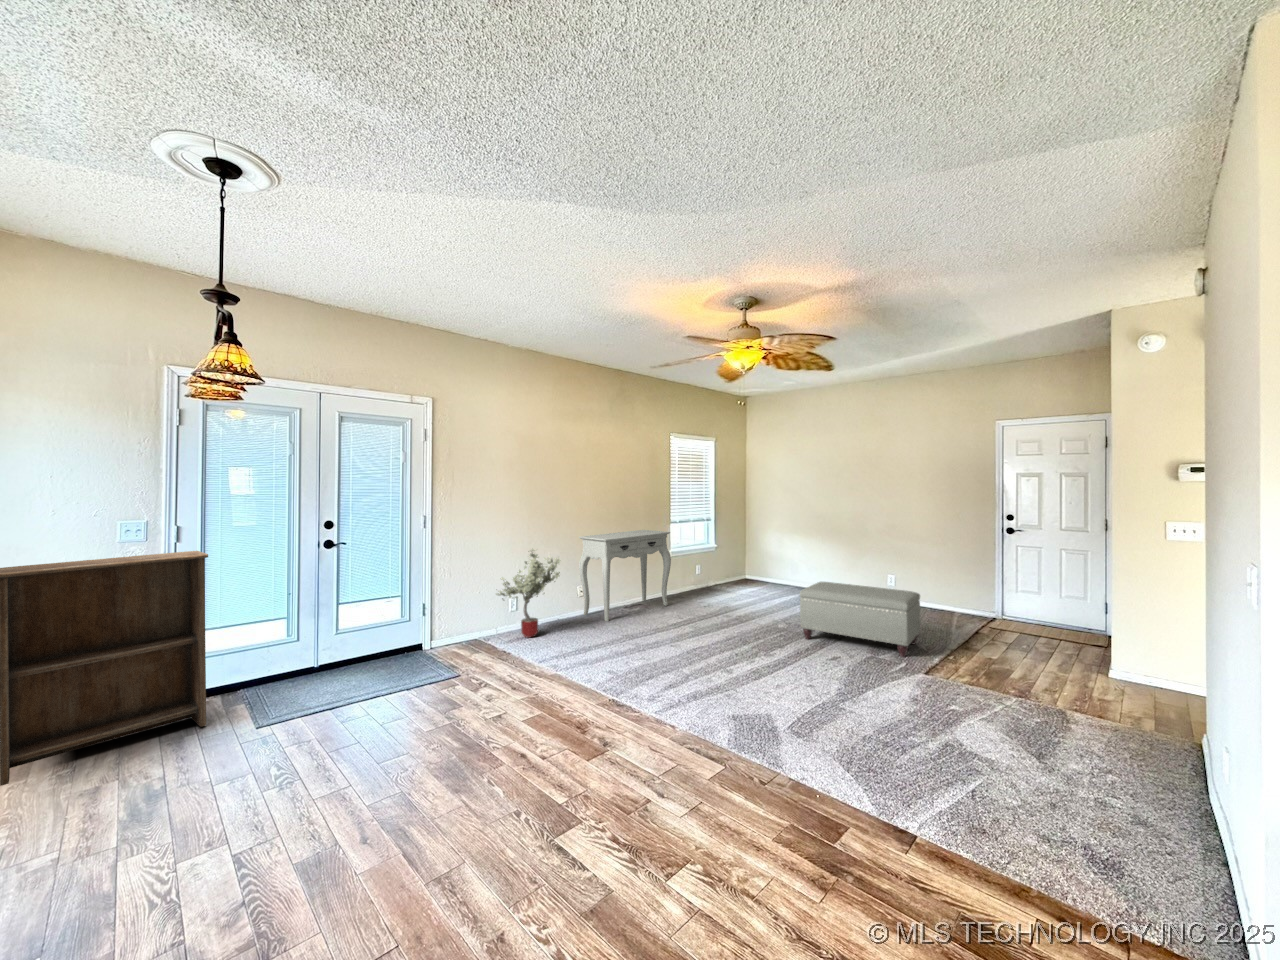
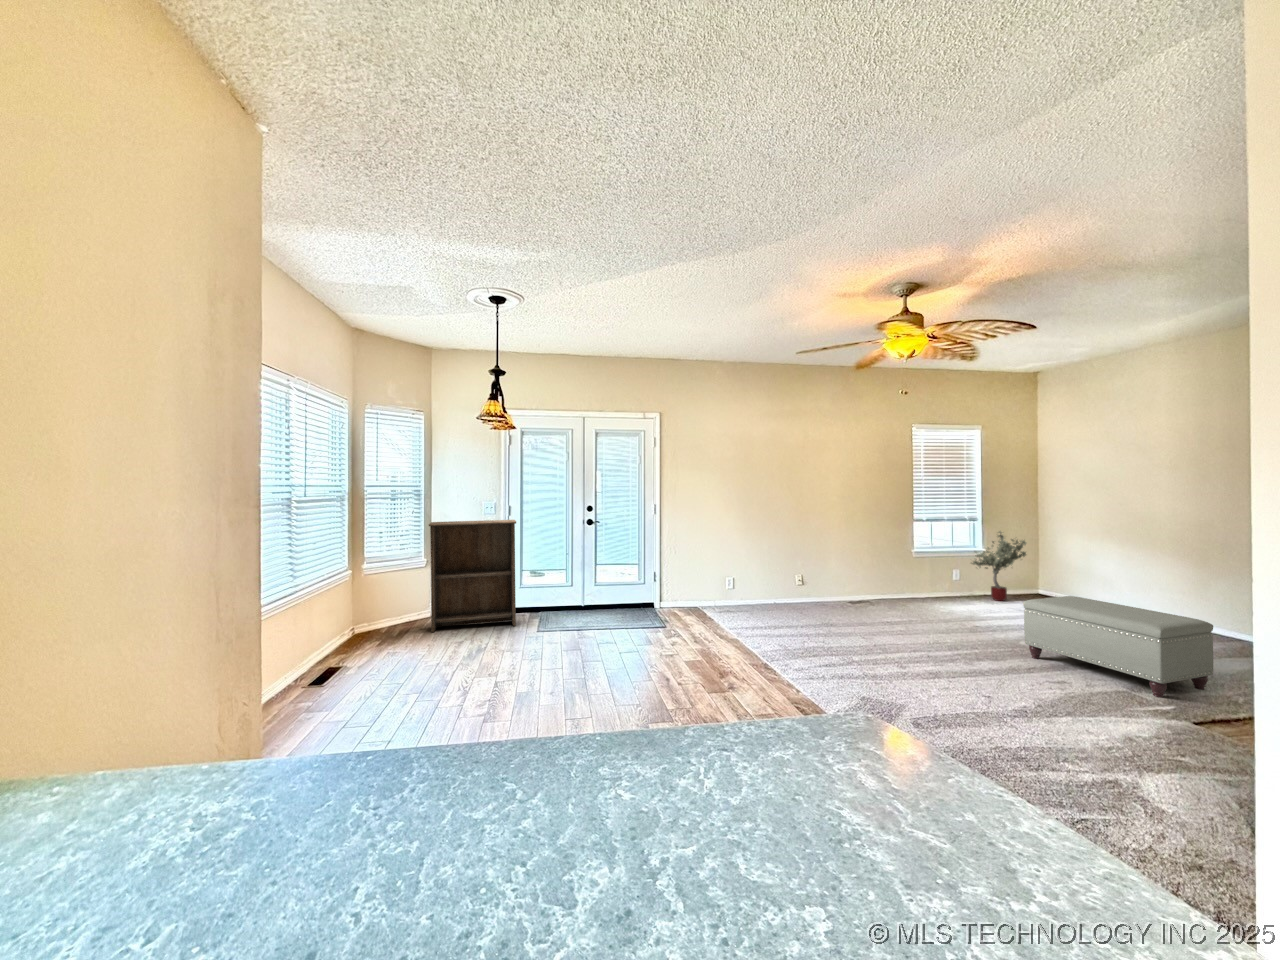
console table: present [579,530,671,621] -> none [796,527,900,611]
potted tree: present [496,549,560,638] -> present [971,531,1026,601]

